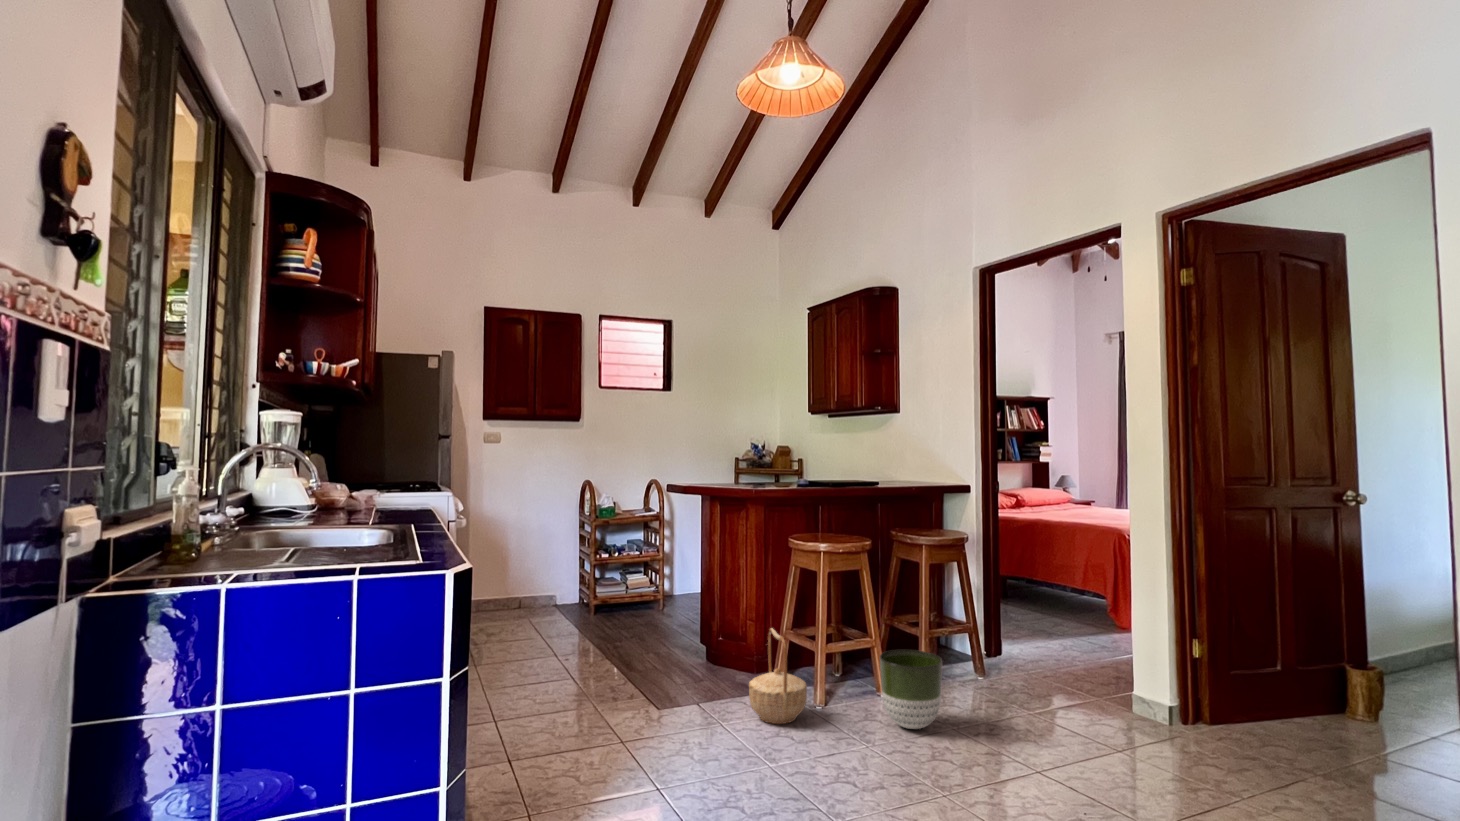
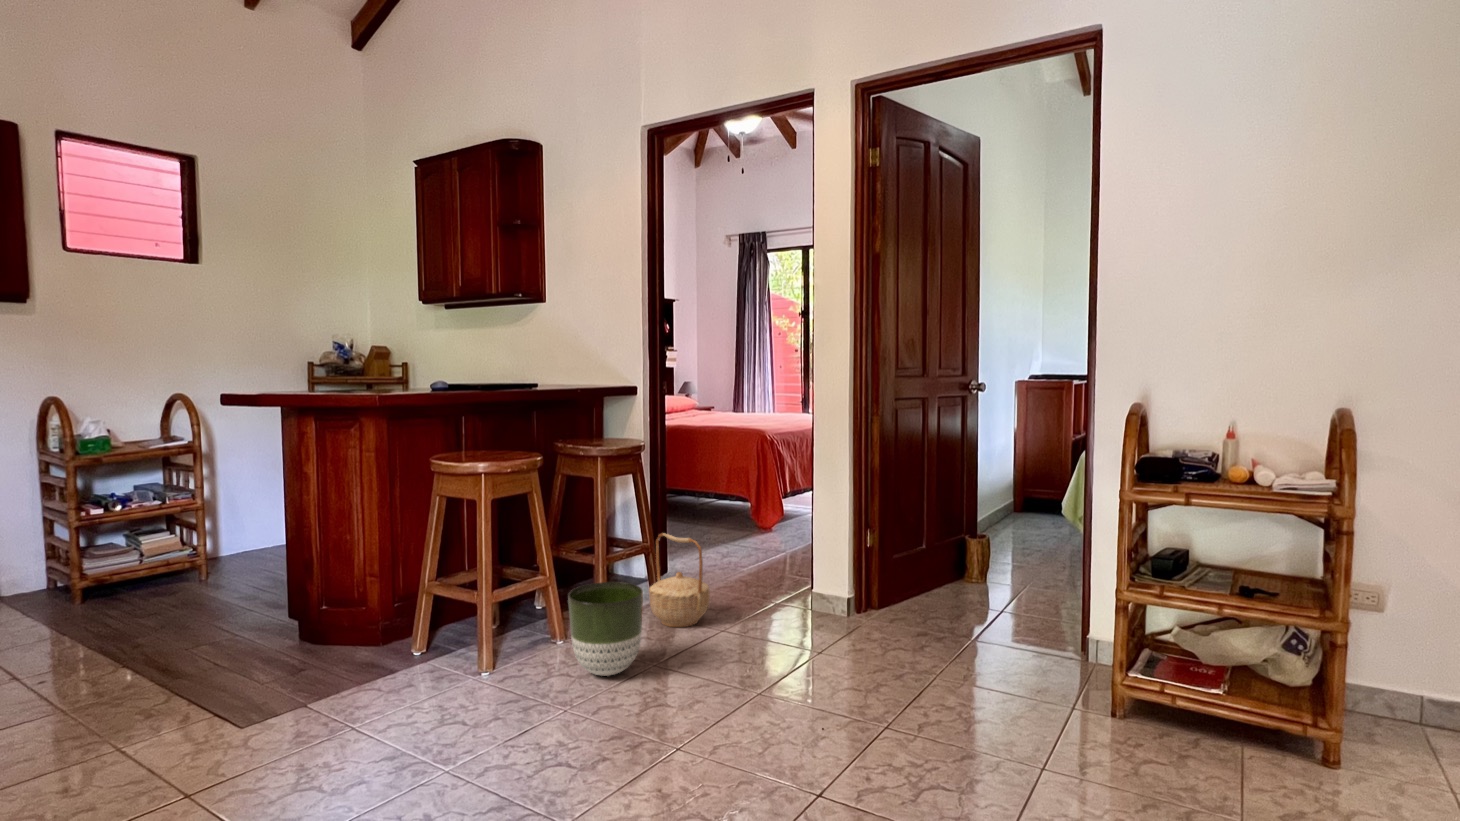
basket: present [749,628,807,724] -> present [649,533,710,627]

